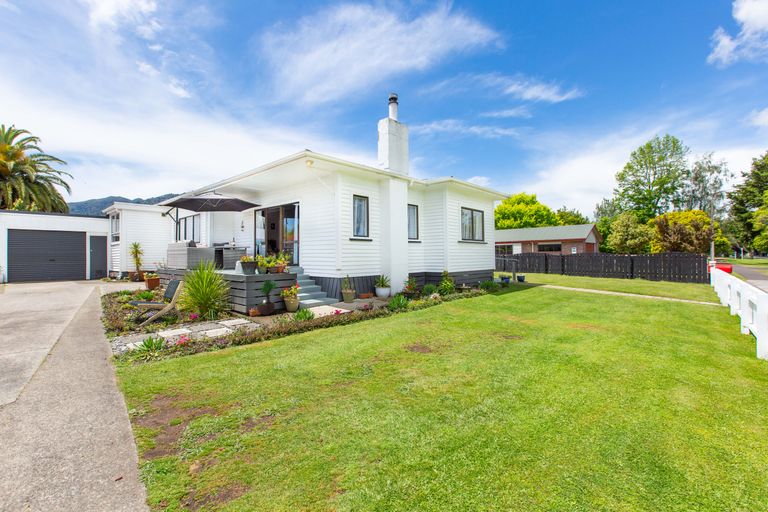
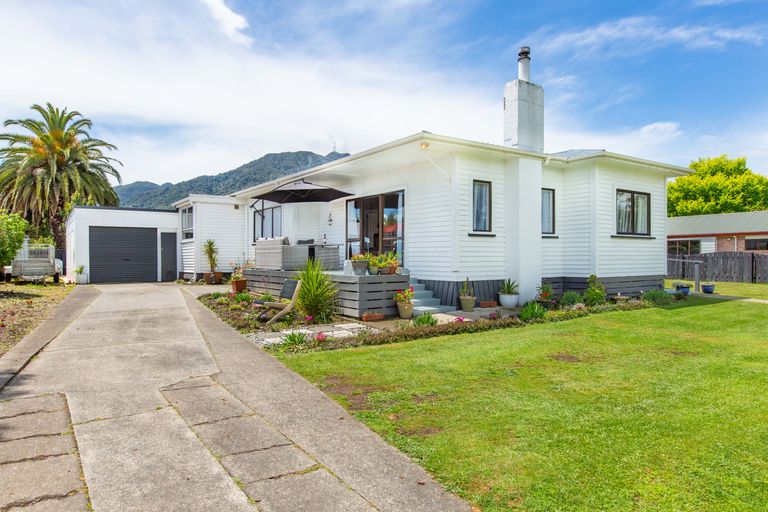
potted tree: present [257,280,276,315] -> none [372,278,396,320]

